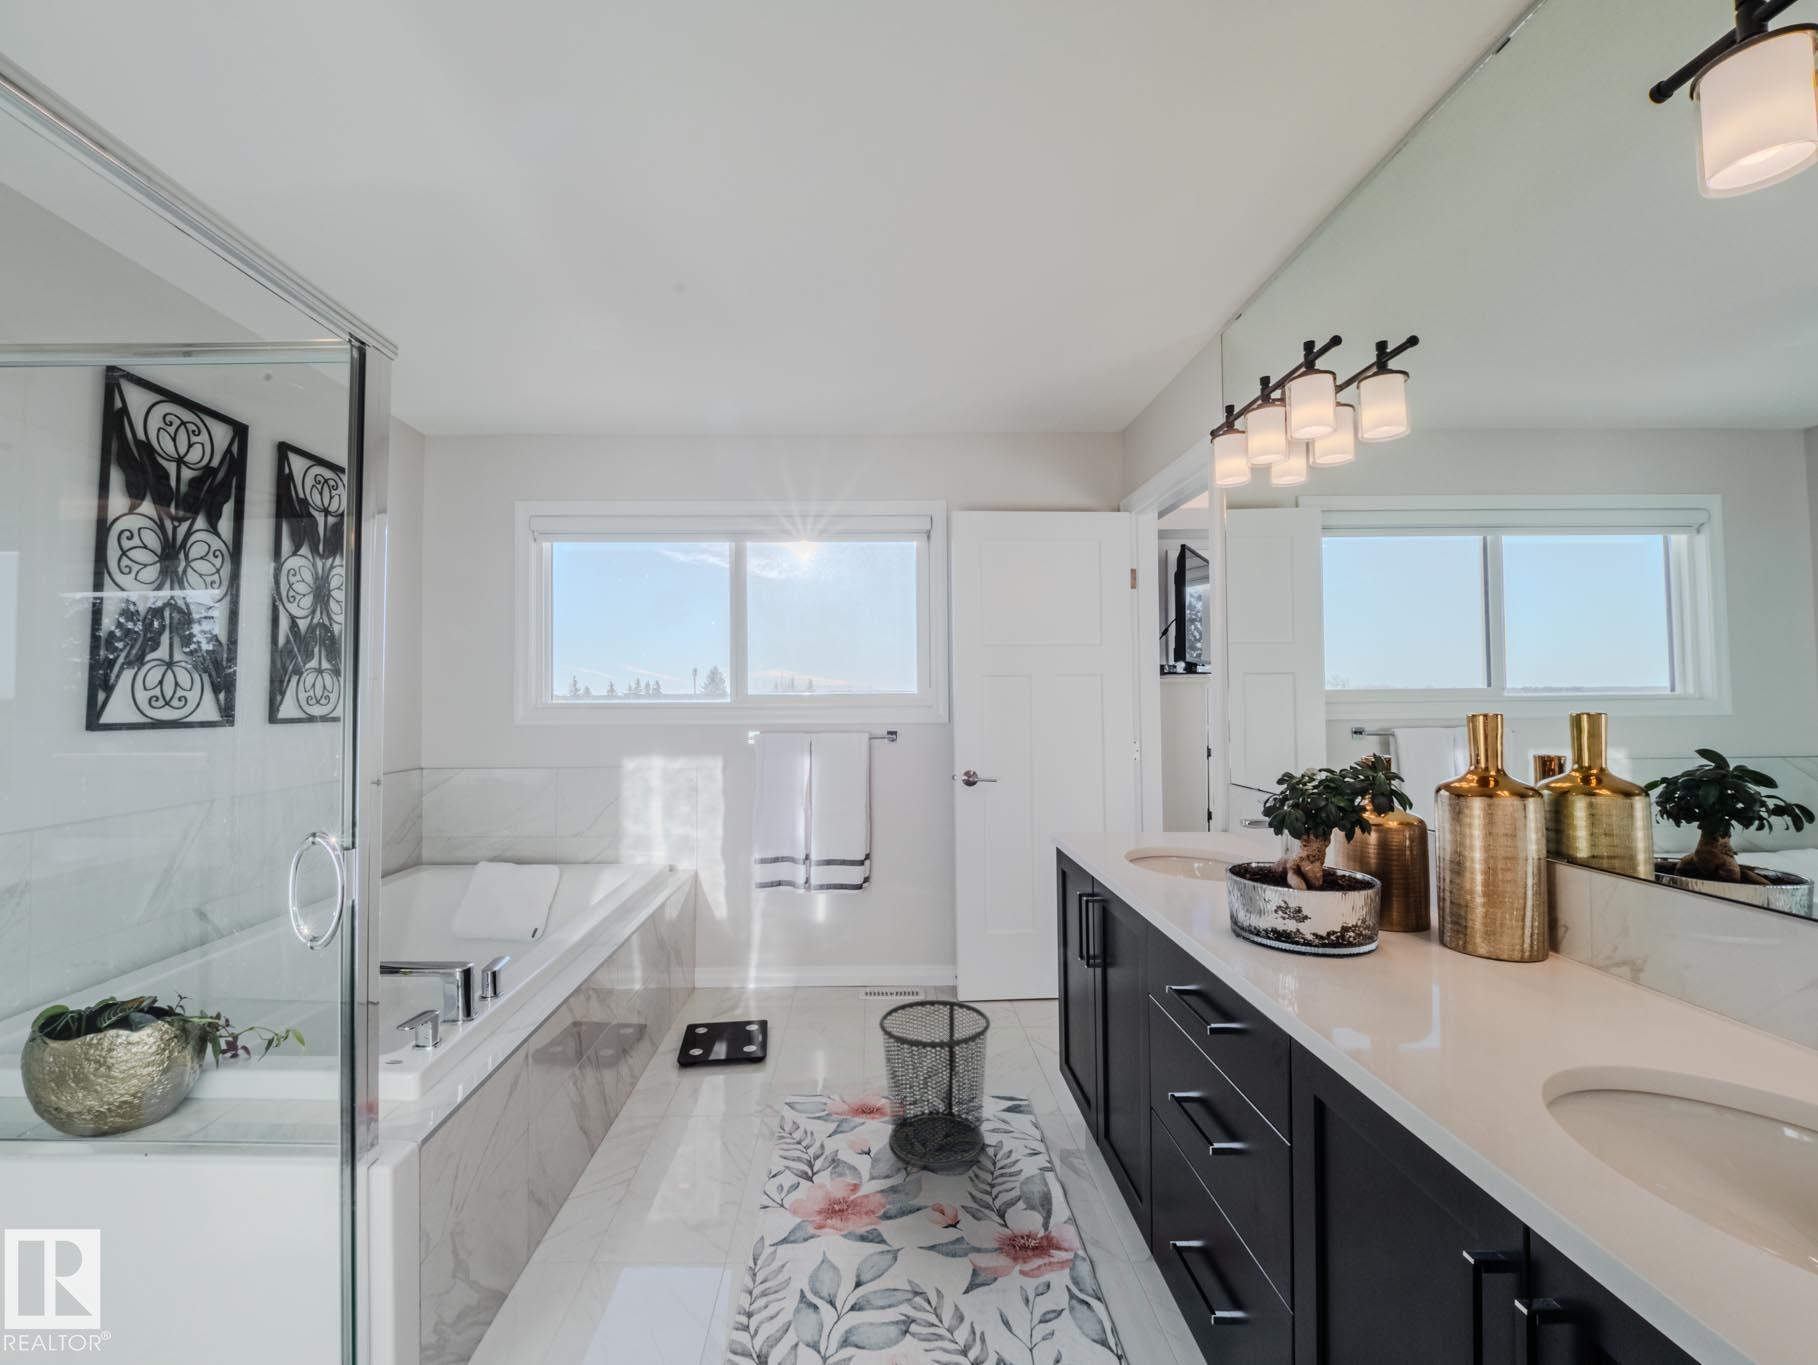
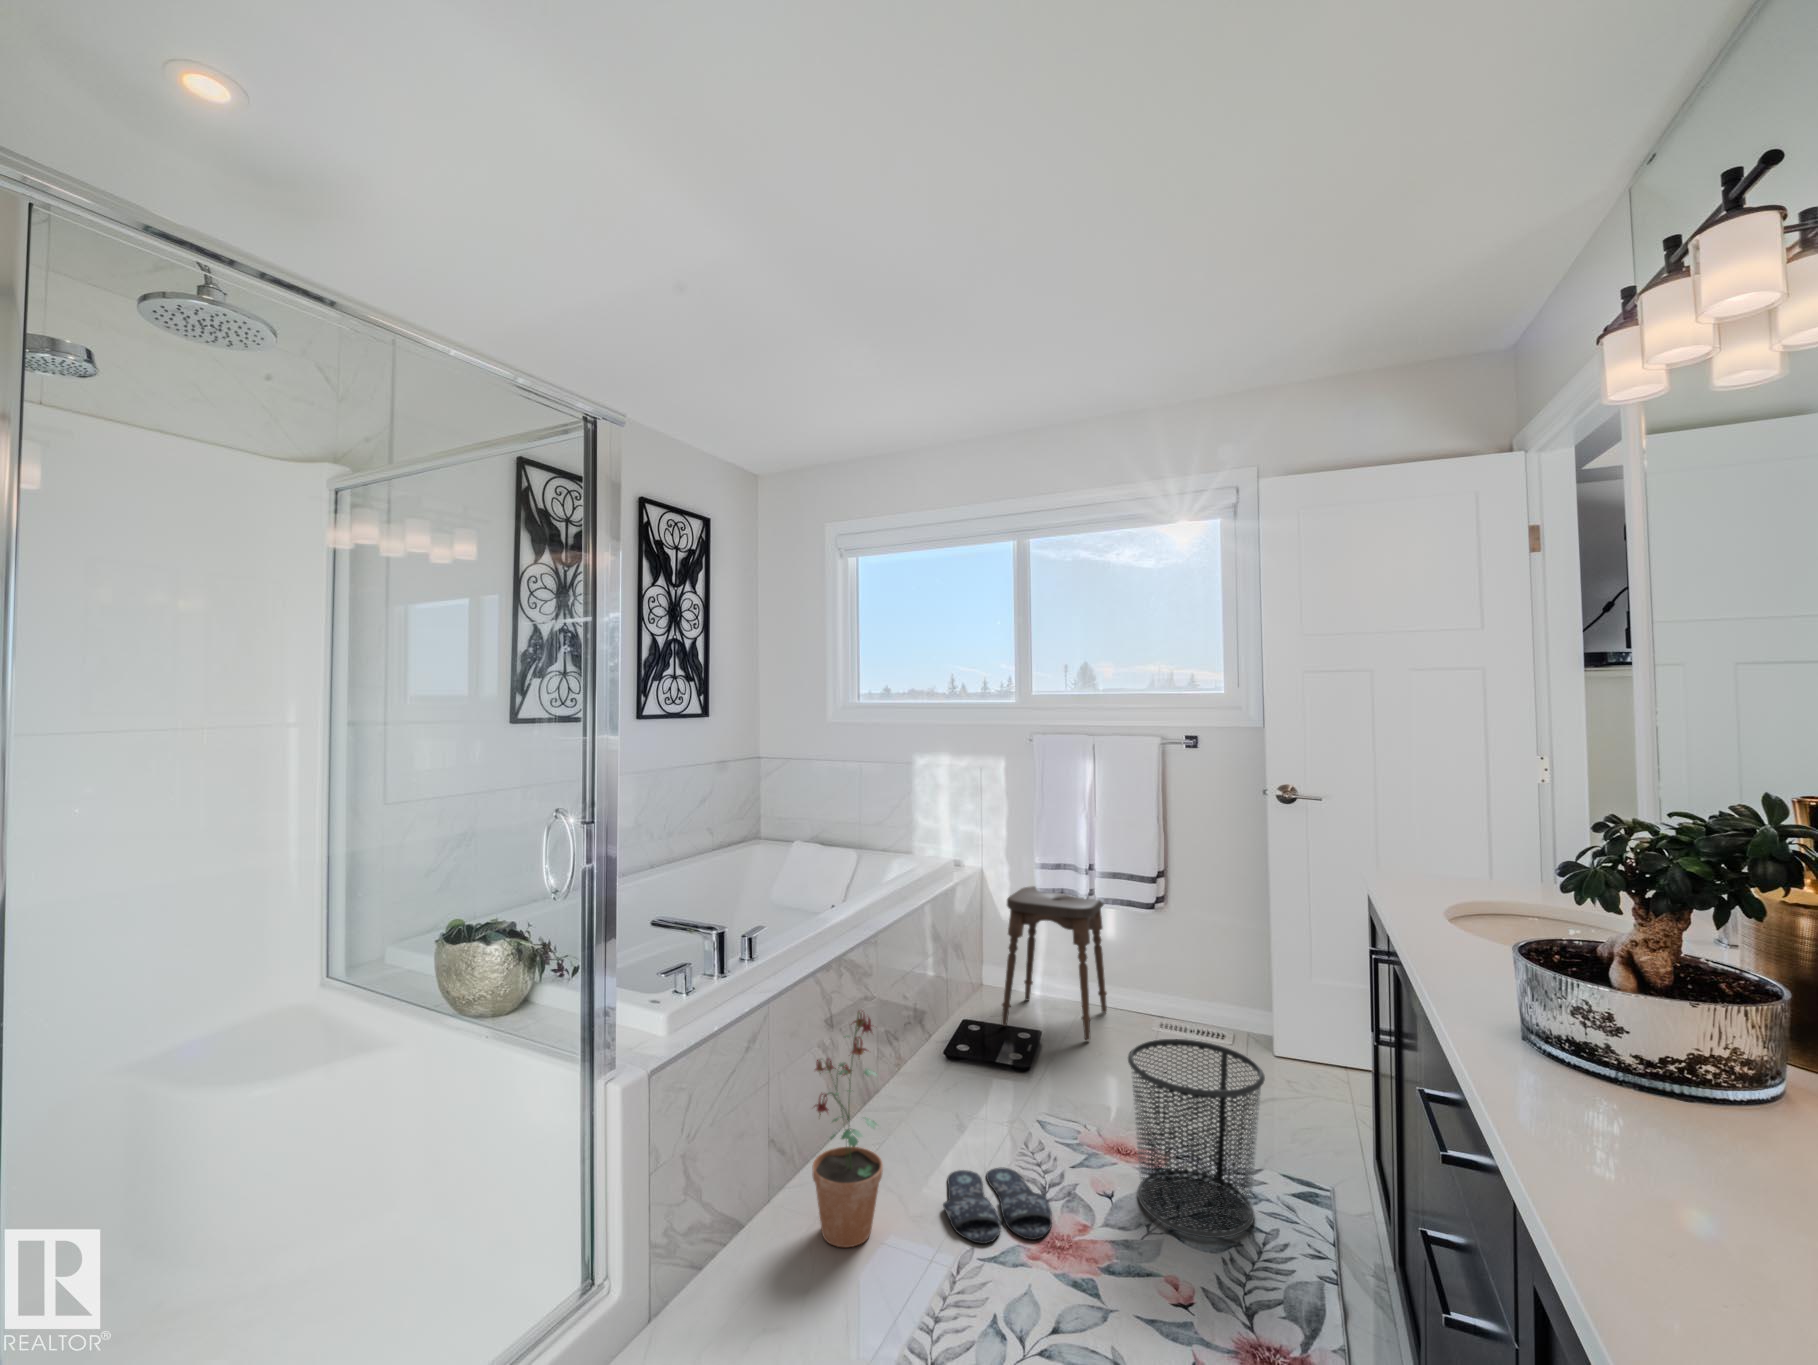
stool: none [725,880,818,1021] -> present [1002,886,1107,1040]
potted plant: none [582,1034,670,1279] -> present [812,1011,883,1247]
slippers: none [719,1153,827,1231] -> present [943,1168,1052,1244]

